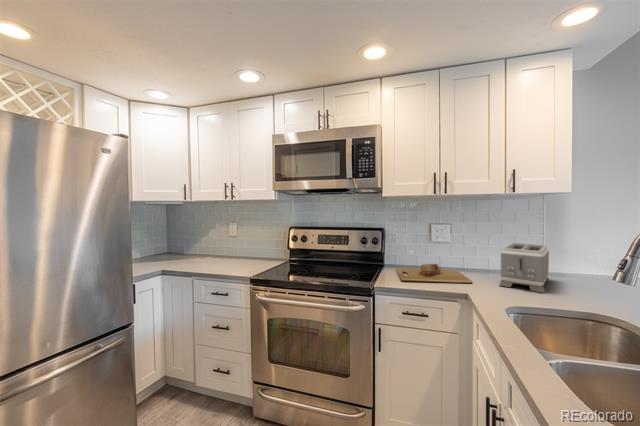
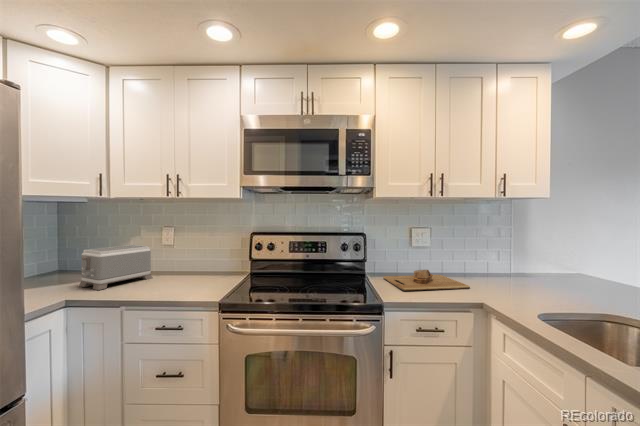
toaster: present [499,243,549,293] -> present [79,245,153,290]

